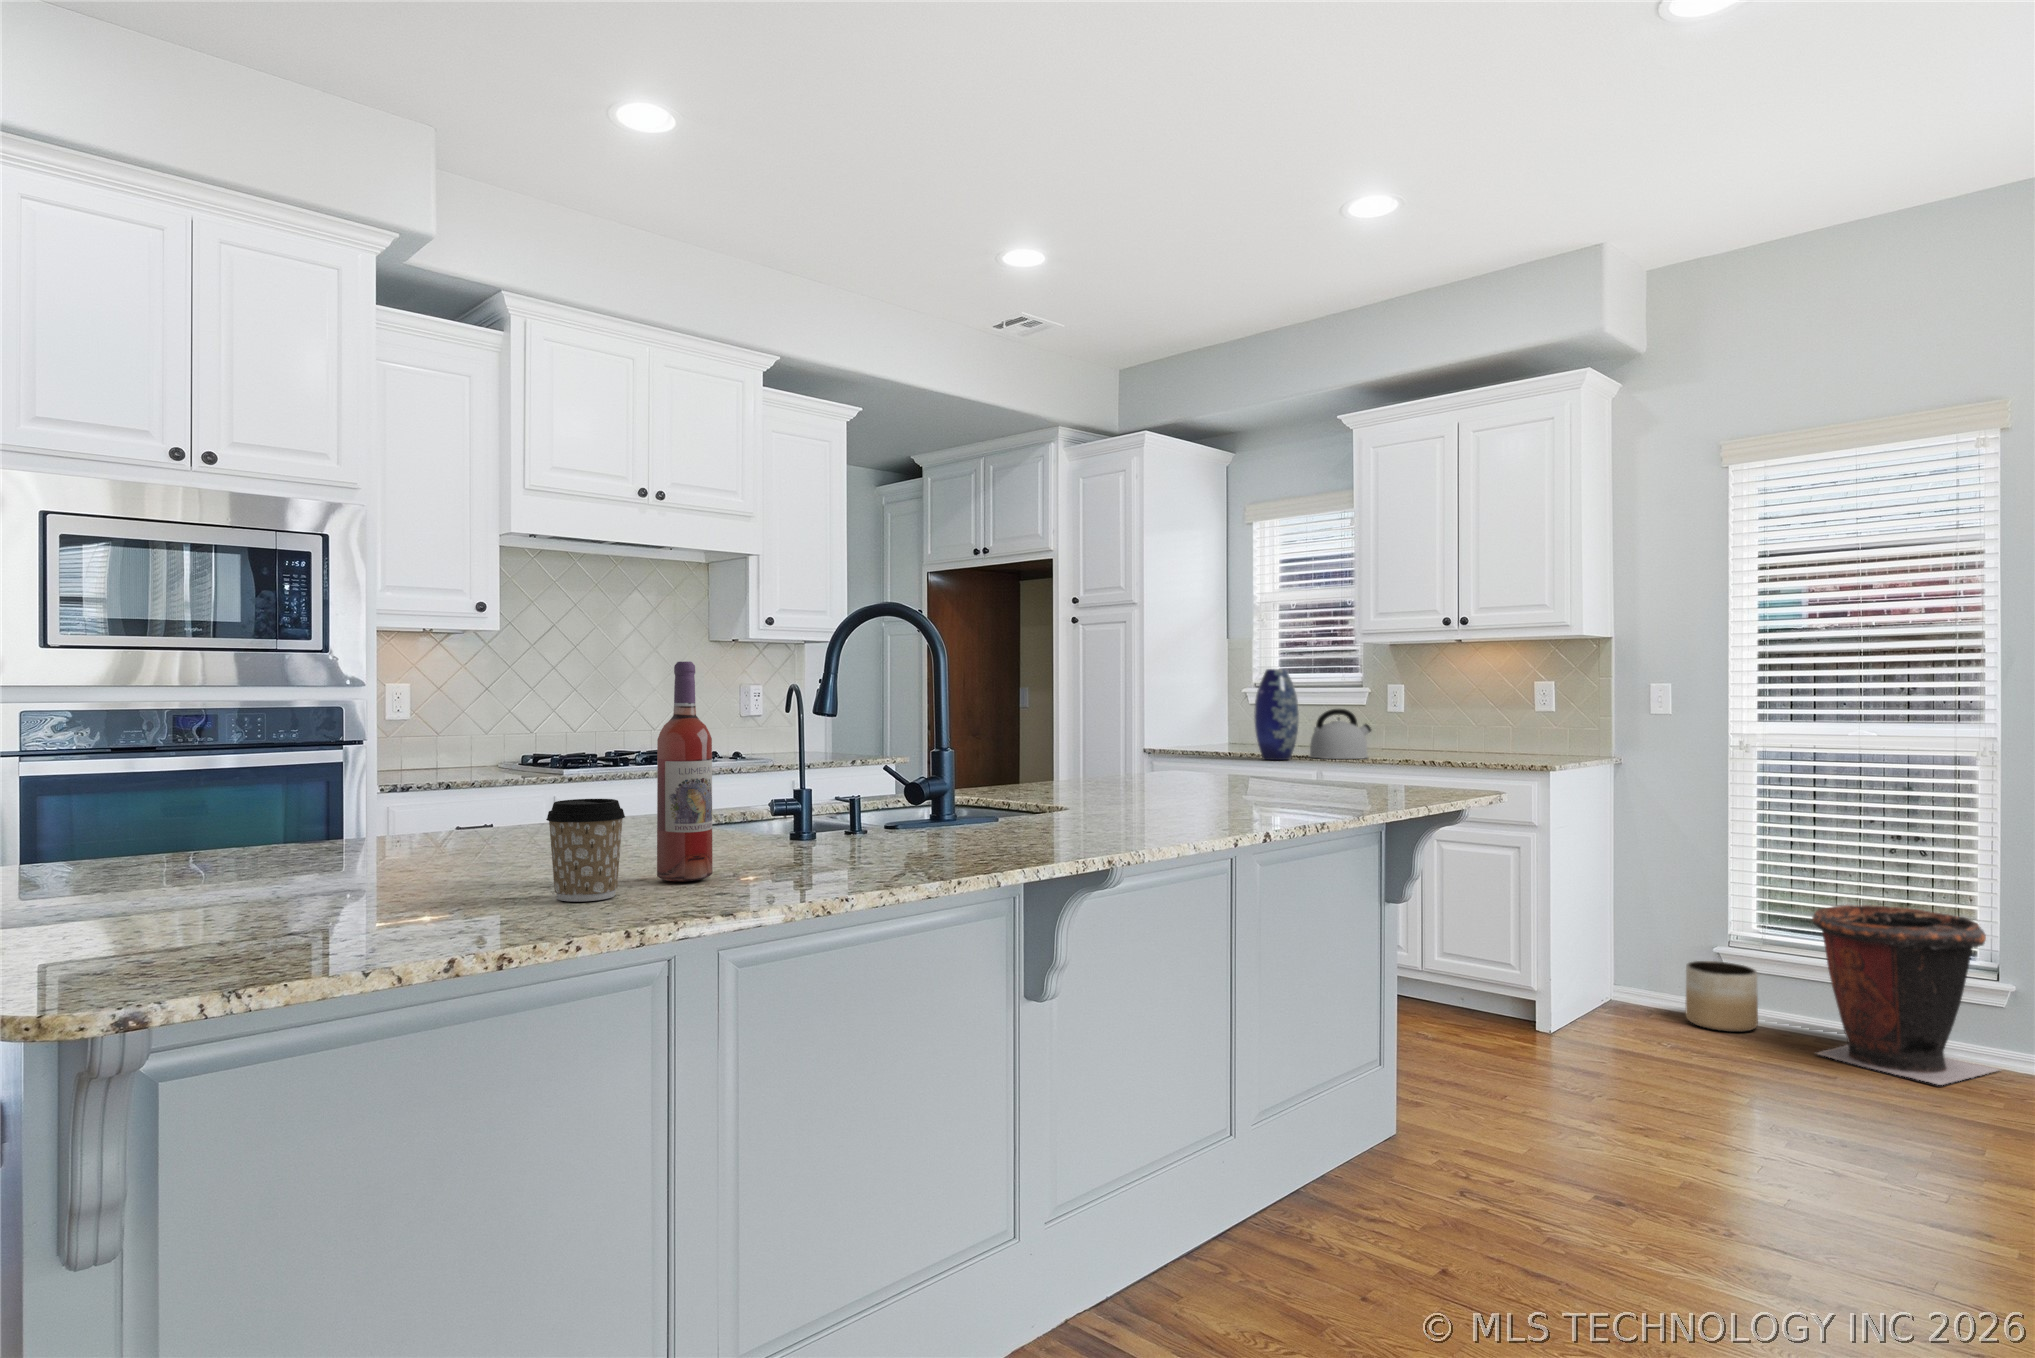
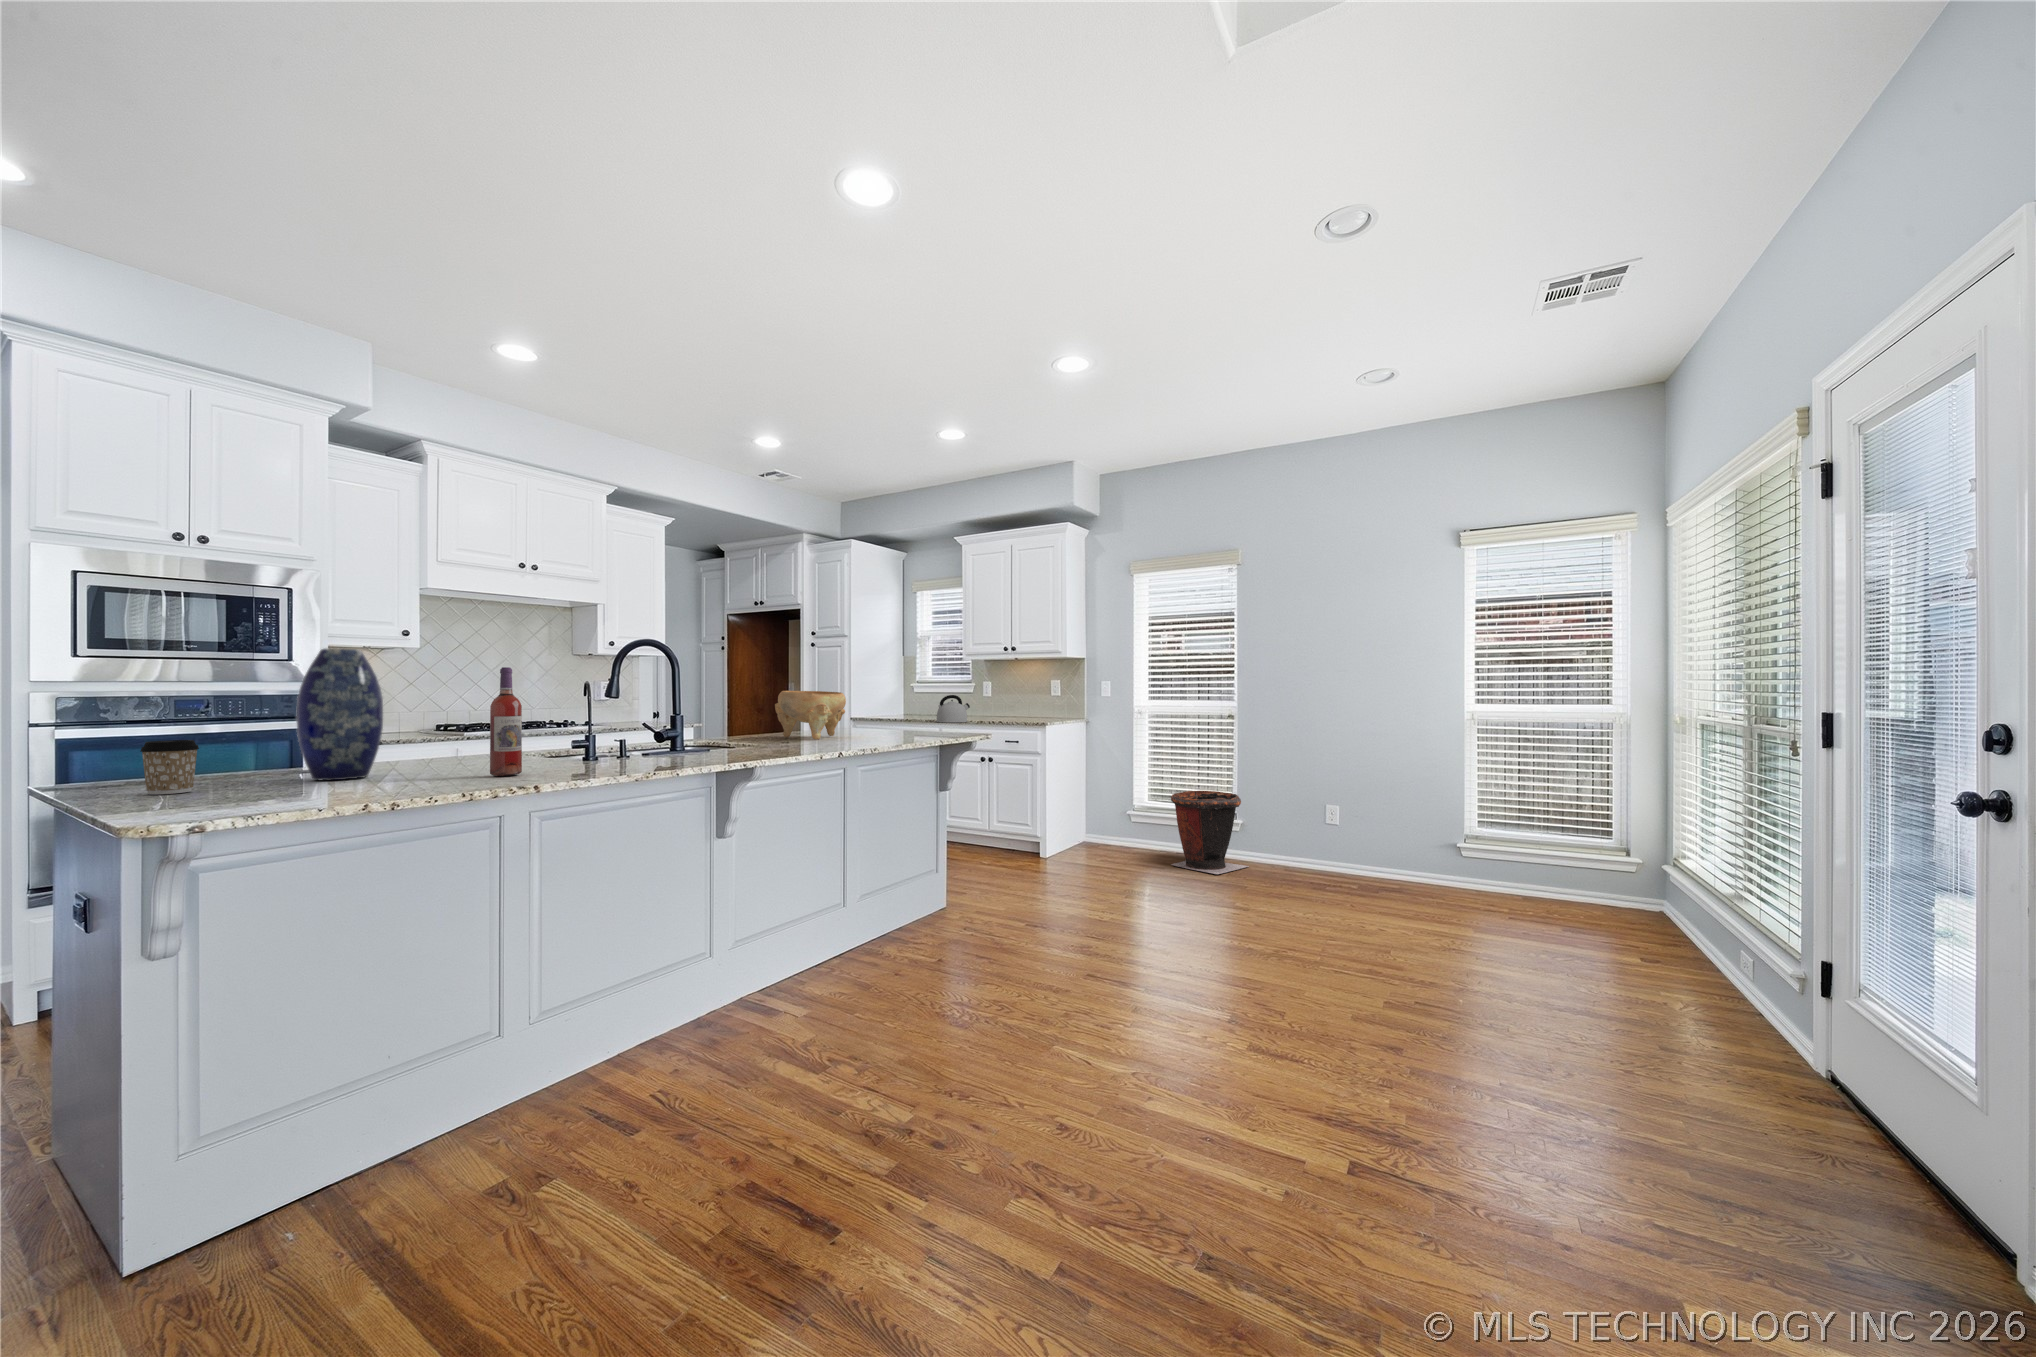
vase: present [1254,669,1299,760] -> present [296,648,383,781]
decorative bowl: none [1076,703,1207,796] -> present [775,691,846,740]
coffee cup: present [546,799,625,902] -> present [140,740,199,794]
planter: present [1686,961,1758,1032] -> none [1120,823,1152,858]

